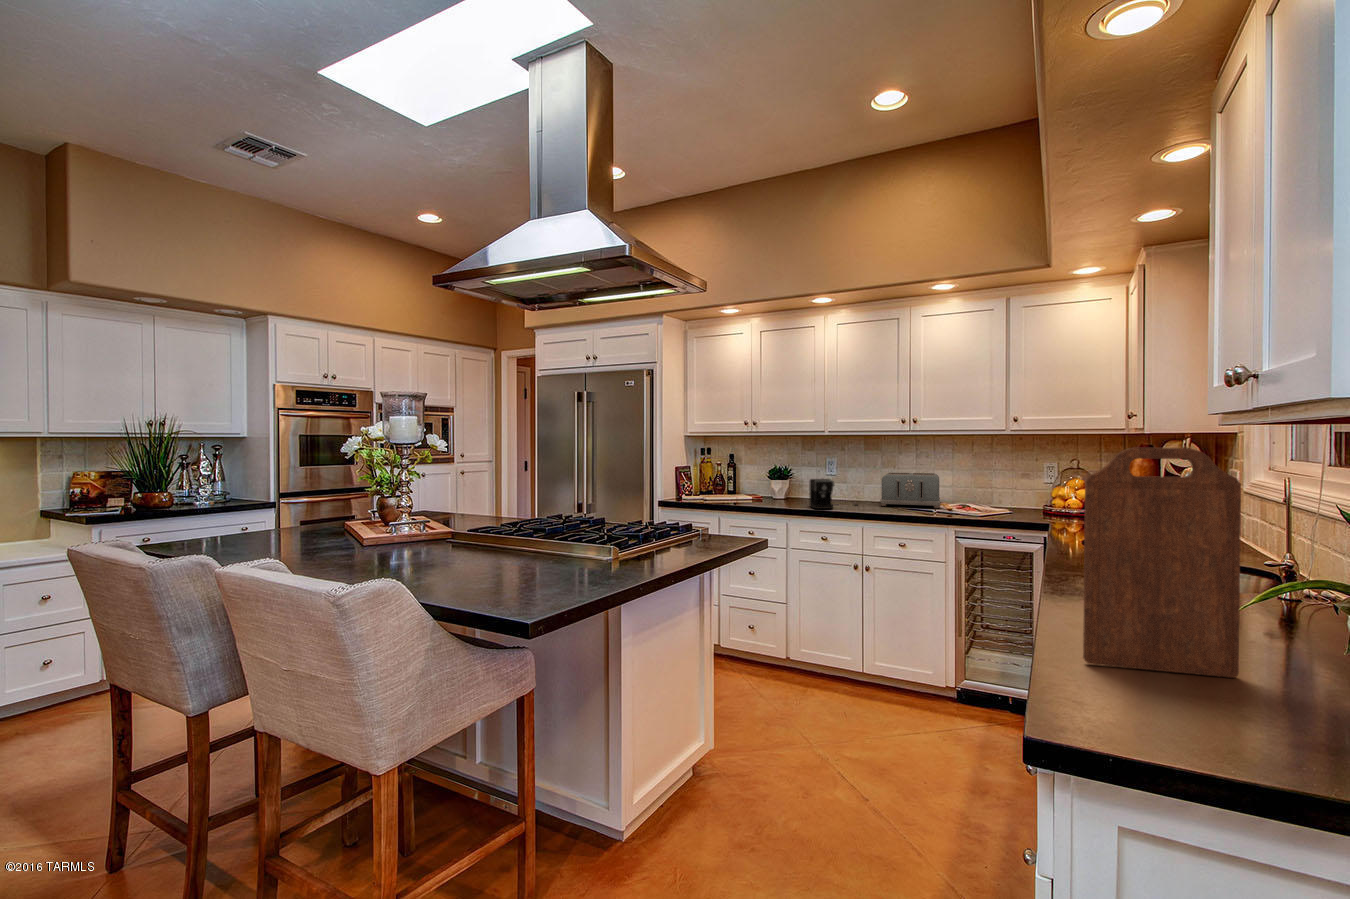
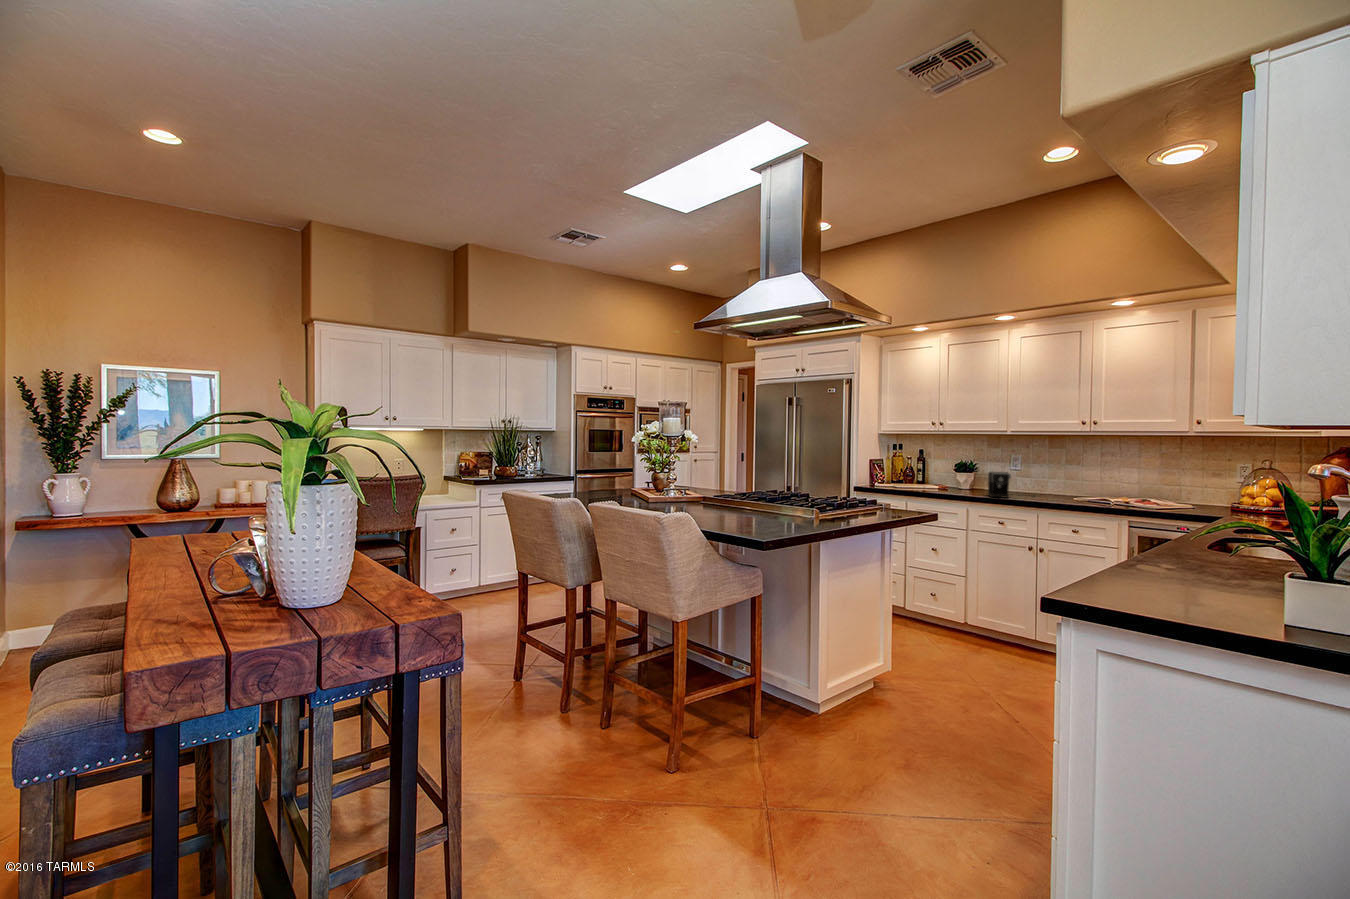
cutting board: present [1083,448,1241,678] -> none [1115,444,1226,594]
toaster: present [880,472,940,508] -> none [1058,469,1123,501]

